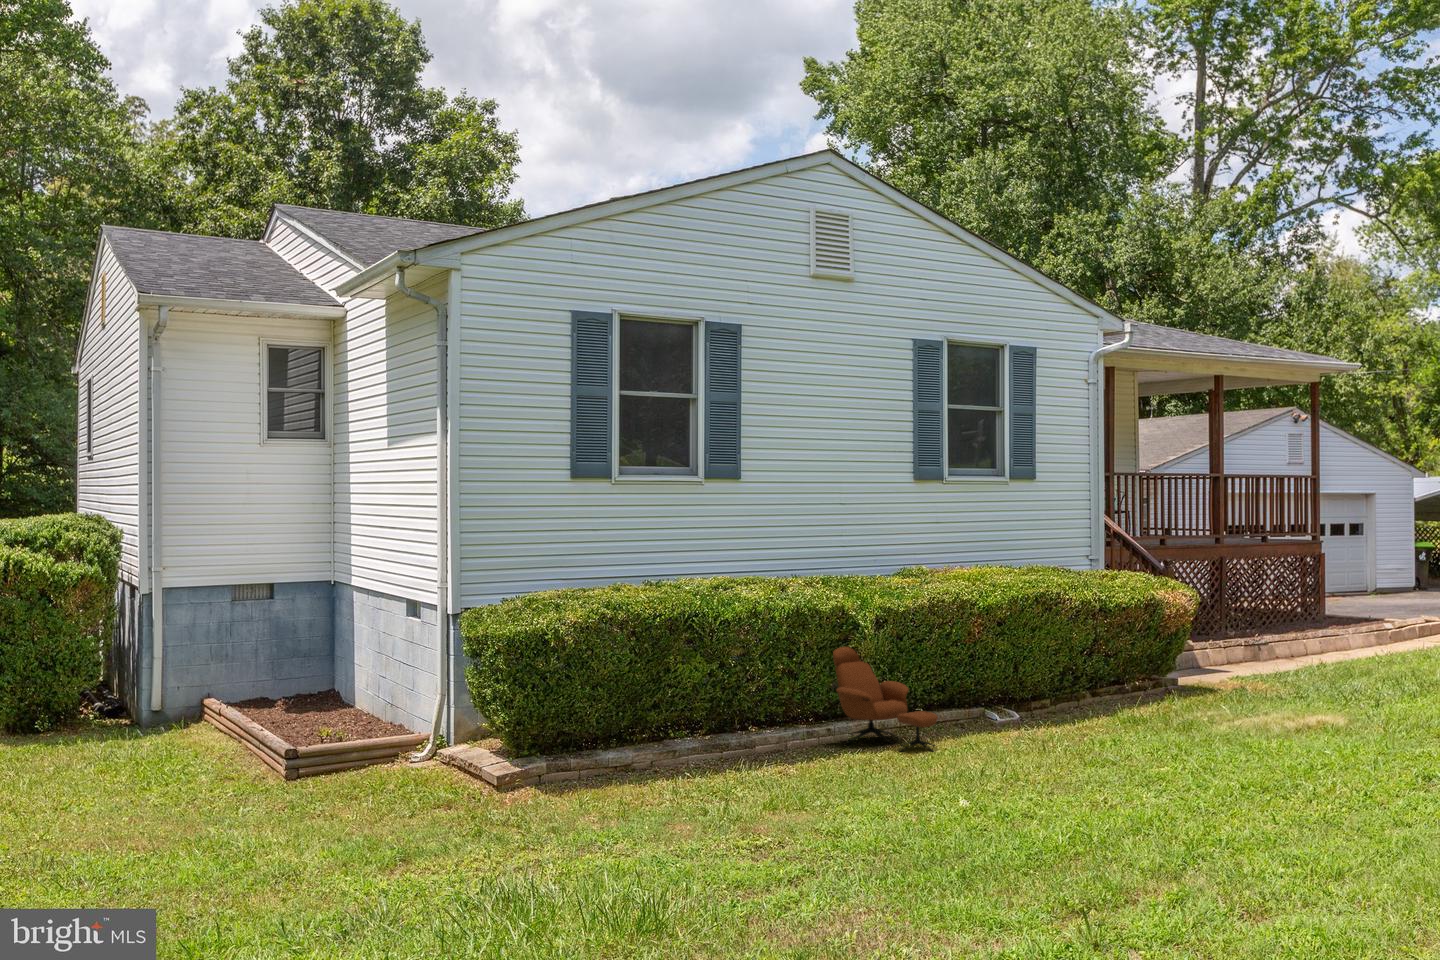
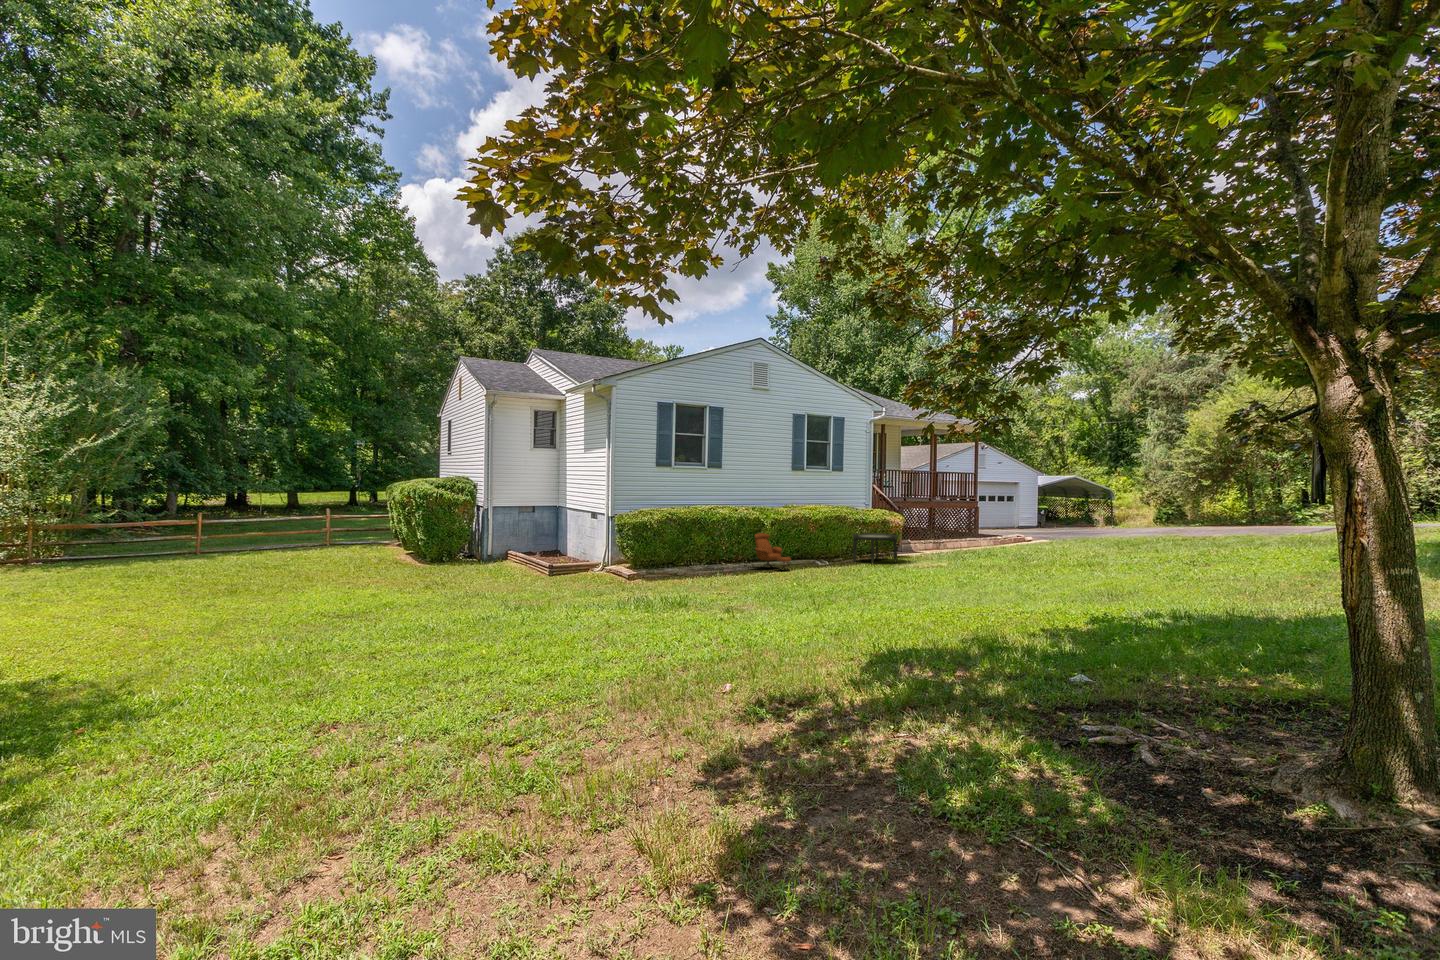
round table: none [1078,634,1206,720] -> present [852,533,898,564]

